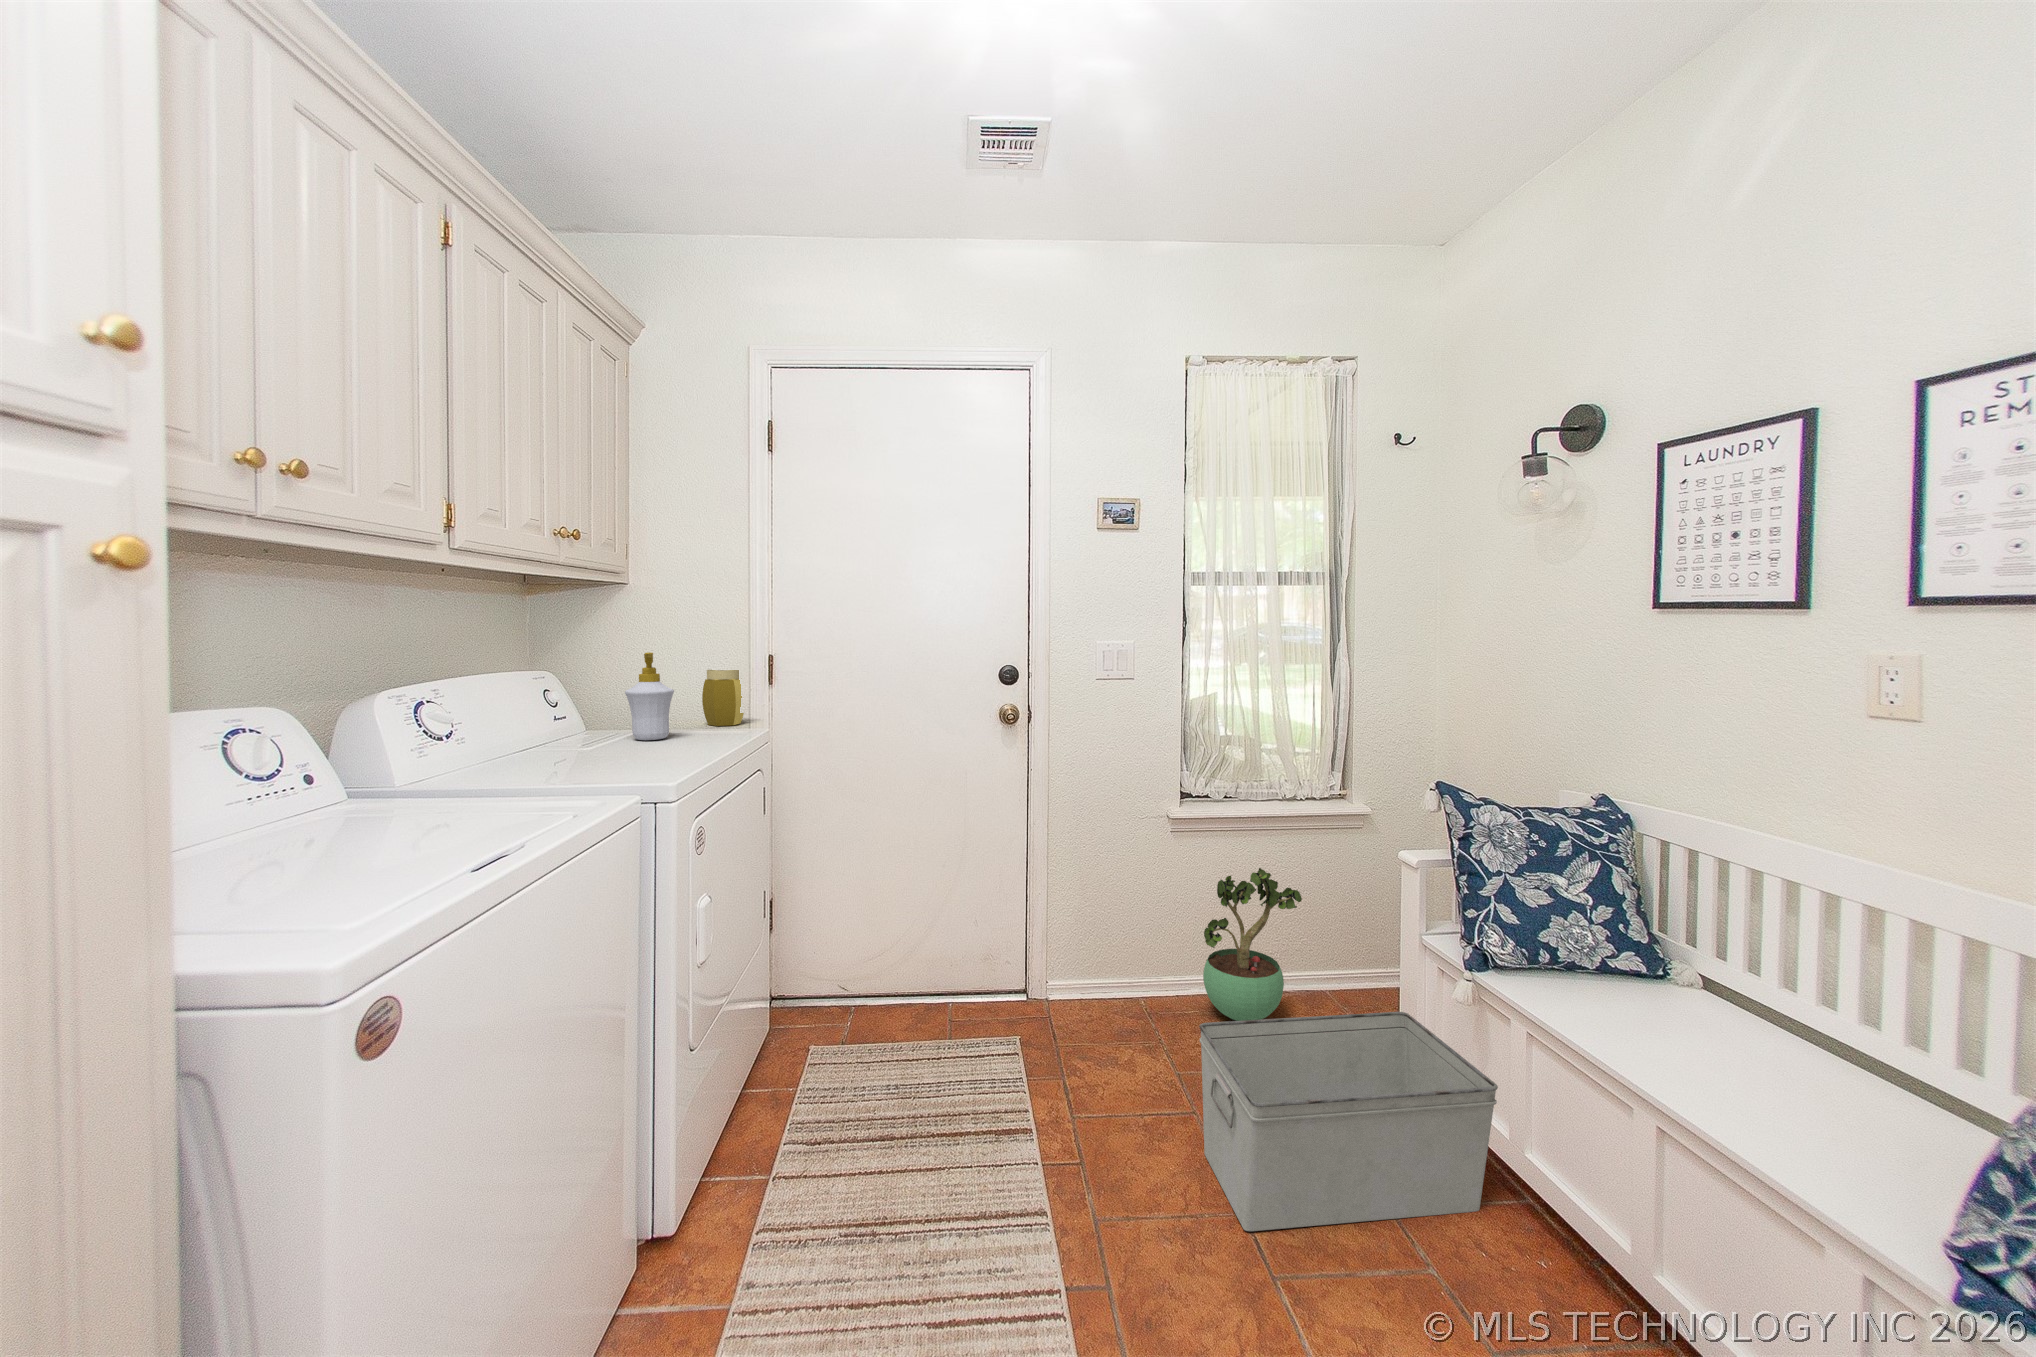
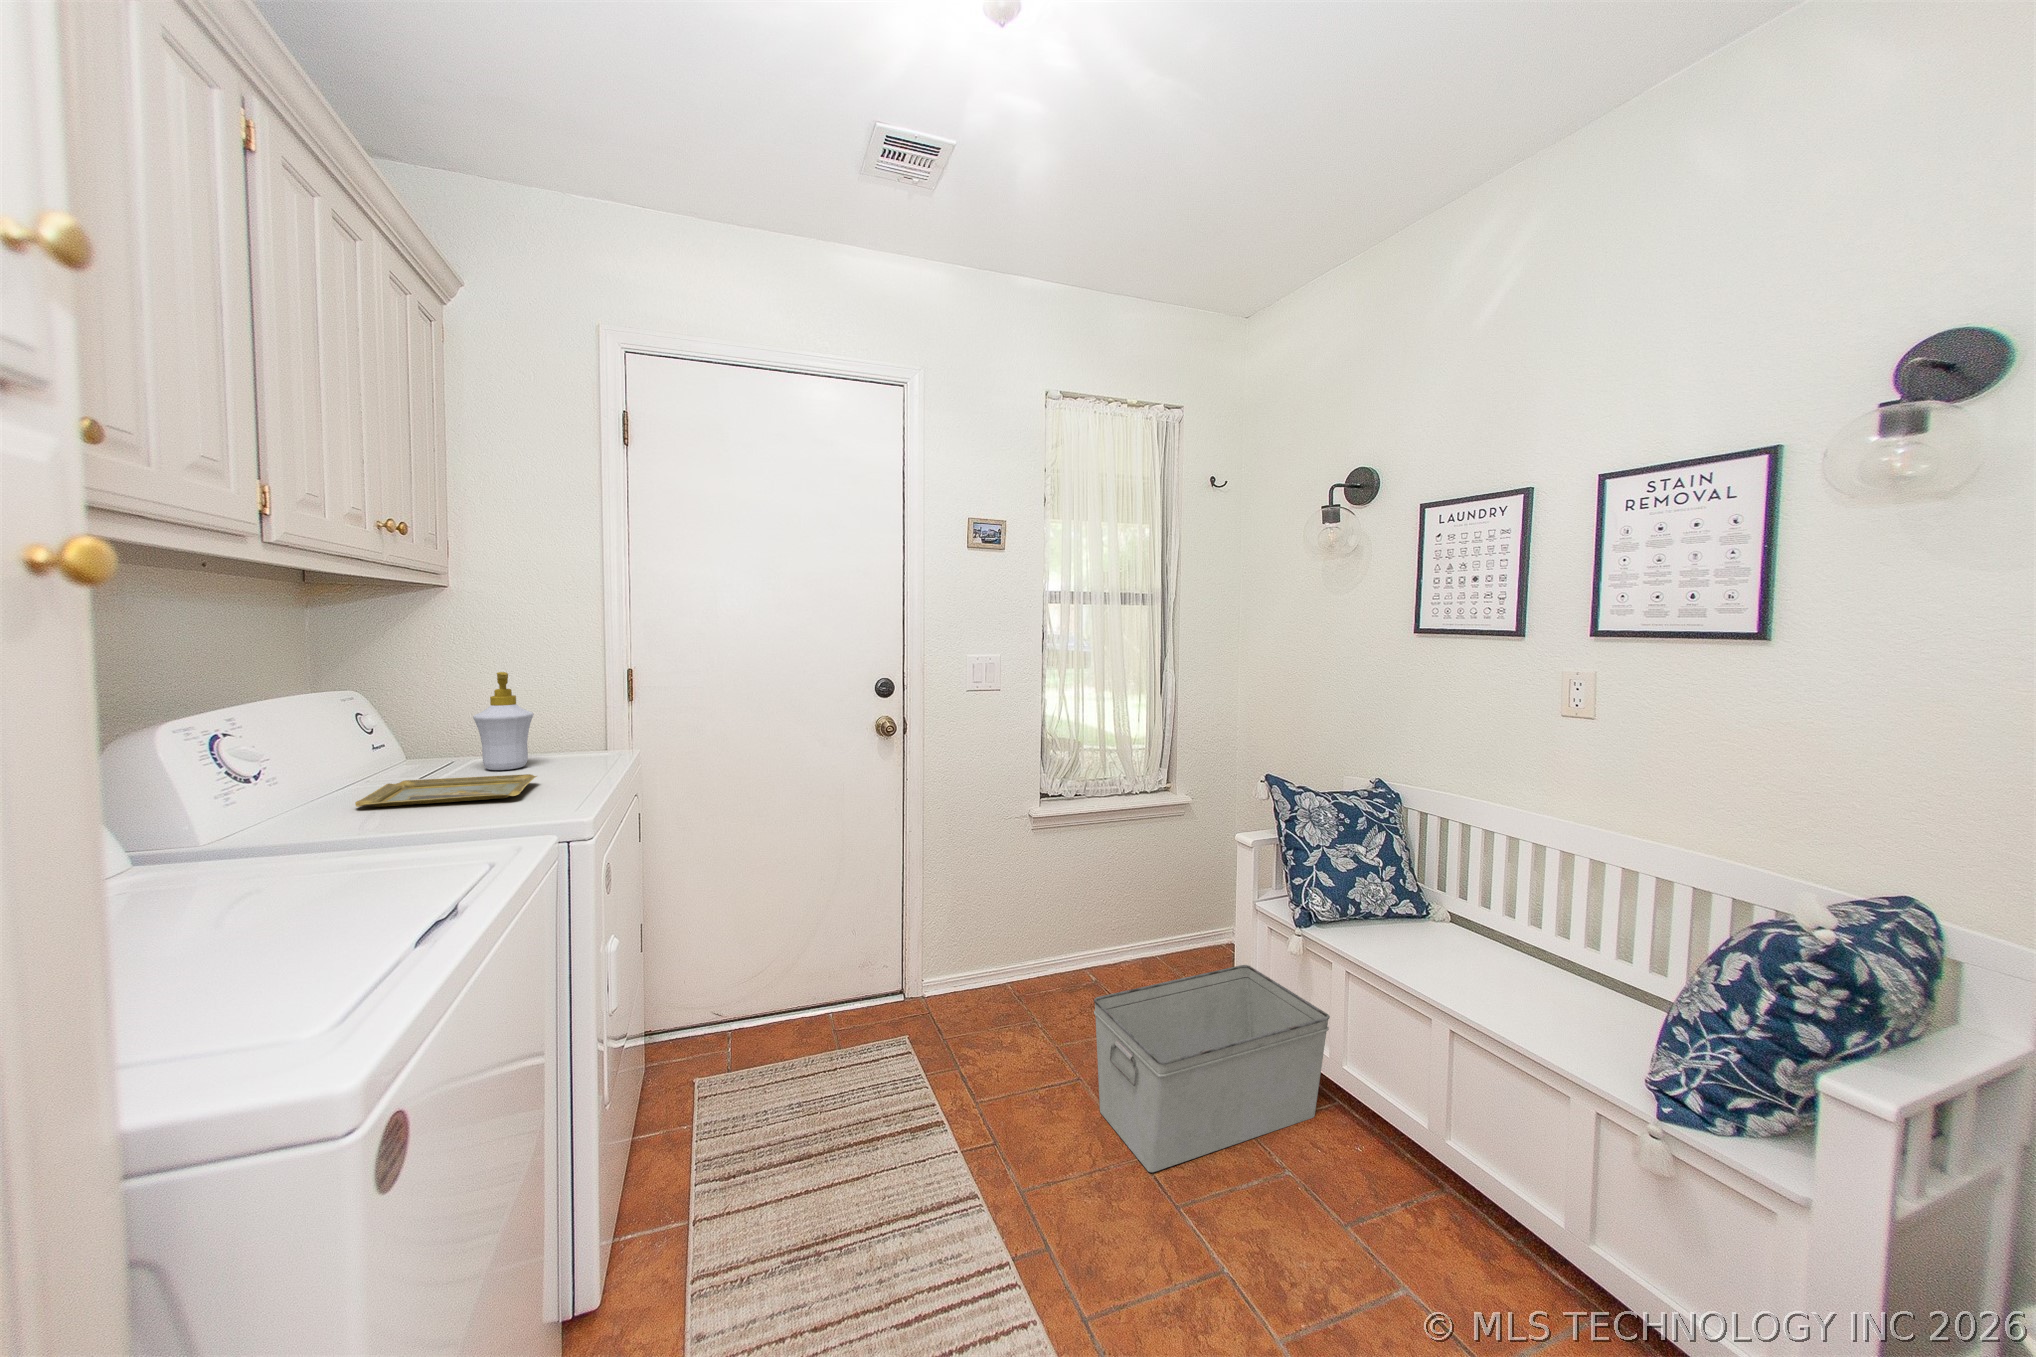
jar: present [702,670,744,726] -> none [553,686,603,749]
tray: none [515,743,664,763] -> present [355,774,537,807]
potted plant: present [1203,868,1302,1021] -> none [1067,853,1148,989]

